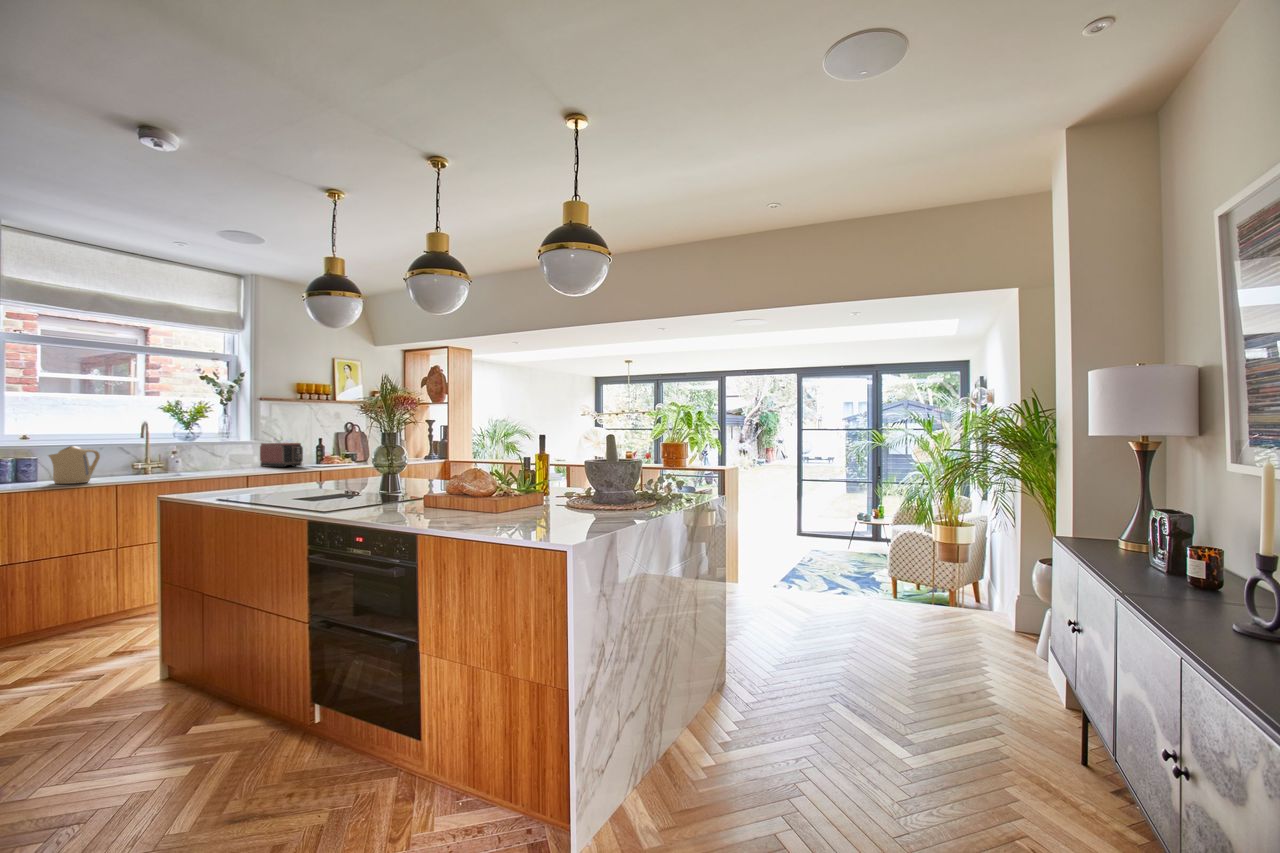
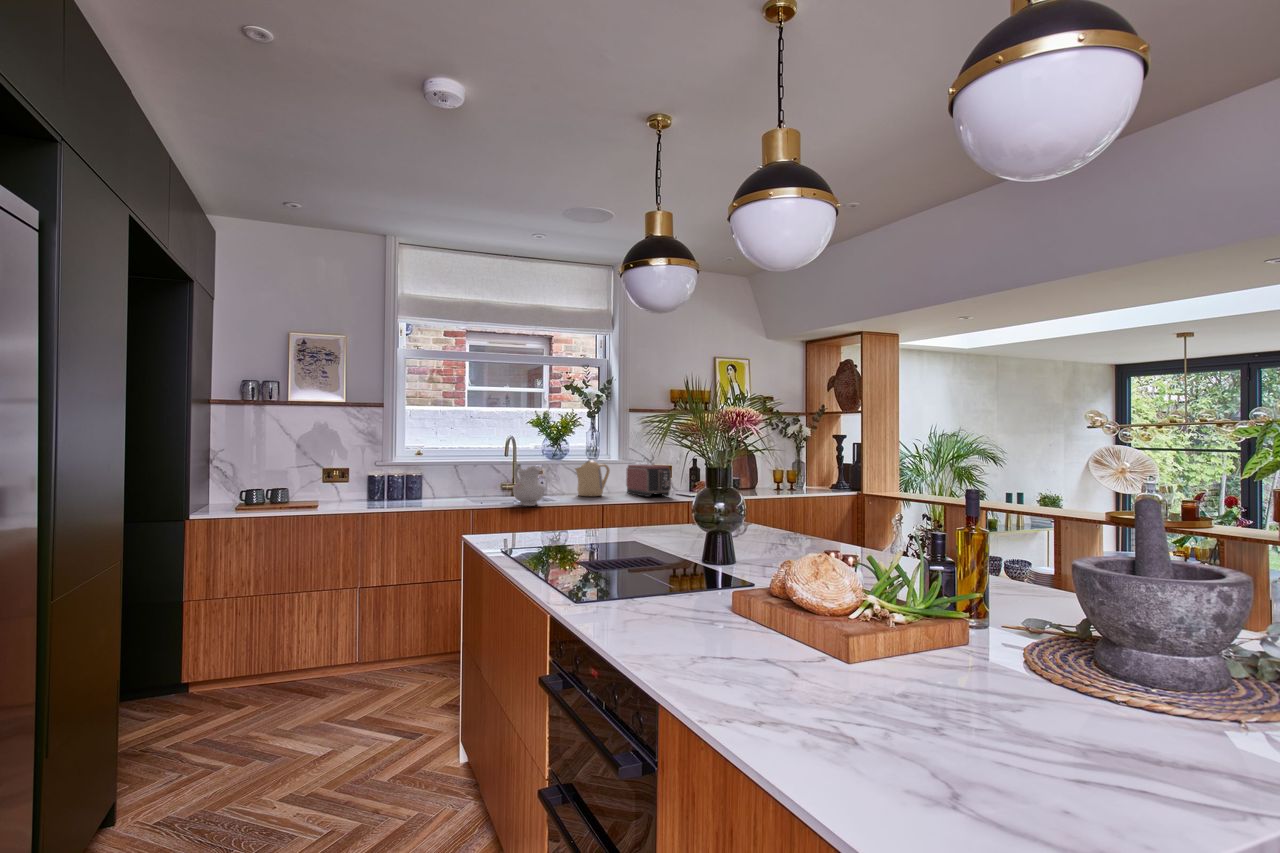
ceramic pitcher: none [156,443,190,478] -> present [513,464,545,506]
kettle: present [49,446,100,484] -> present [575,460,610,496]

